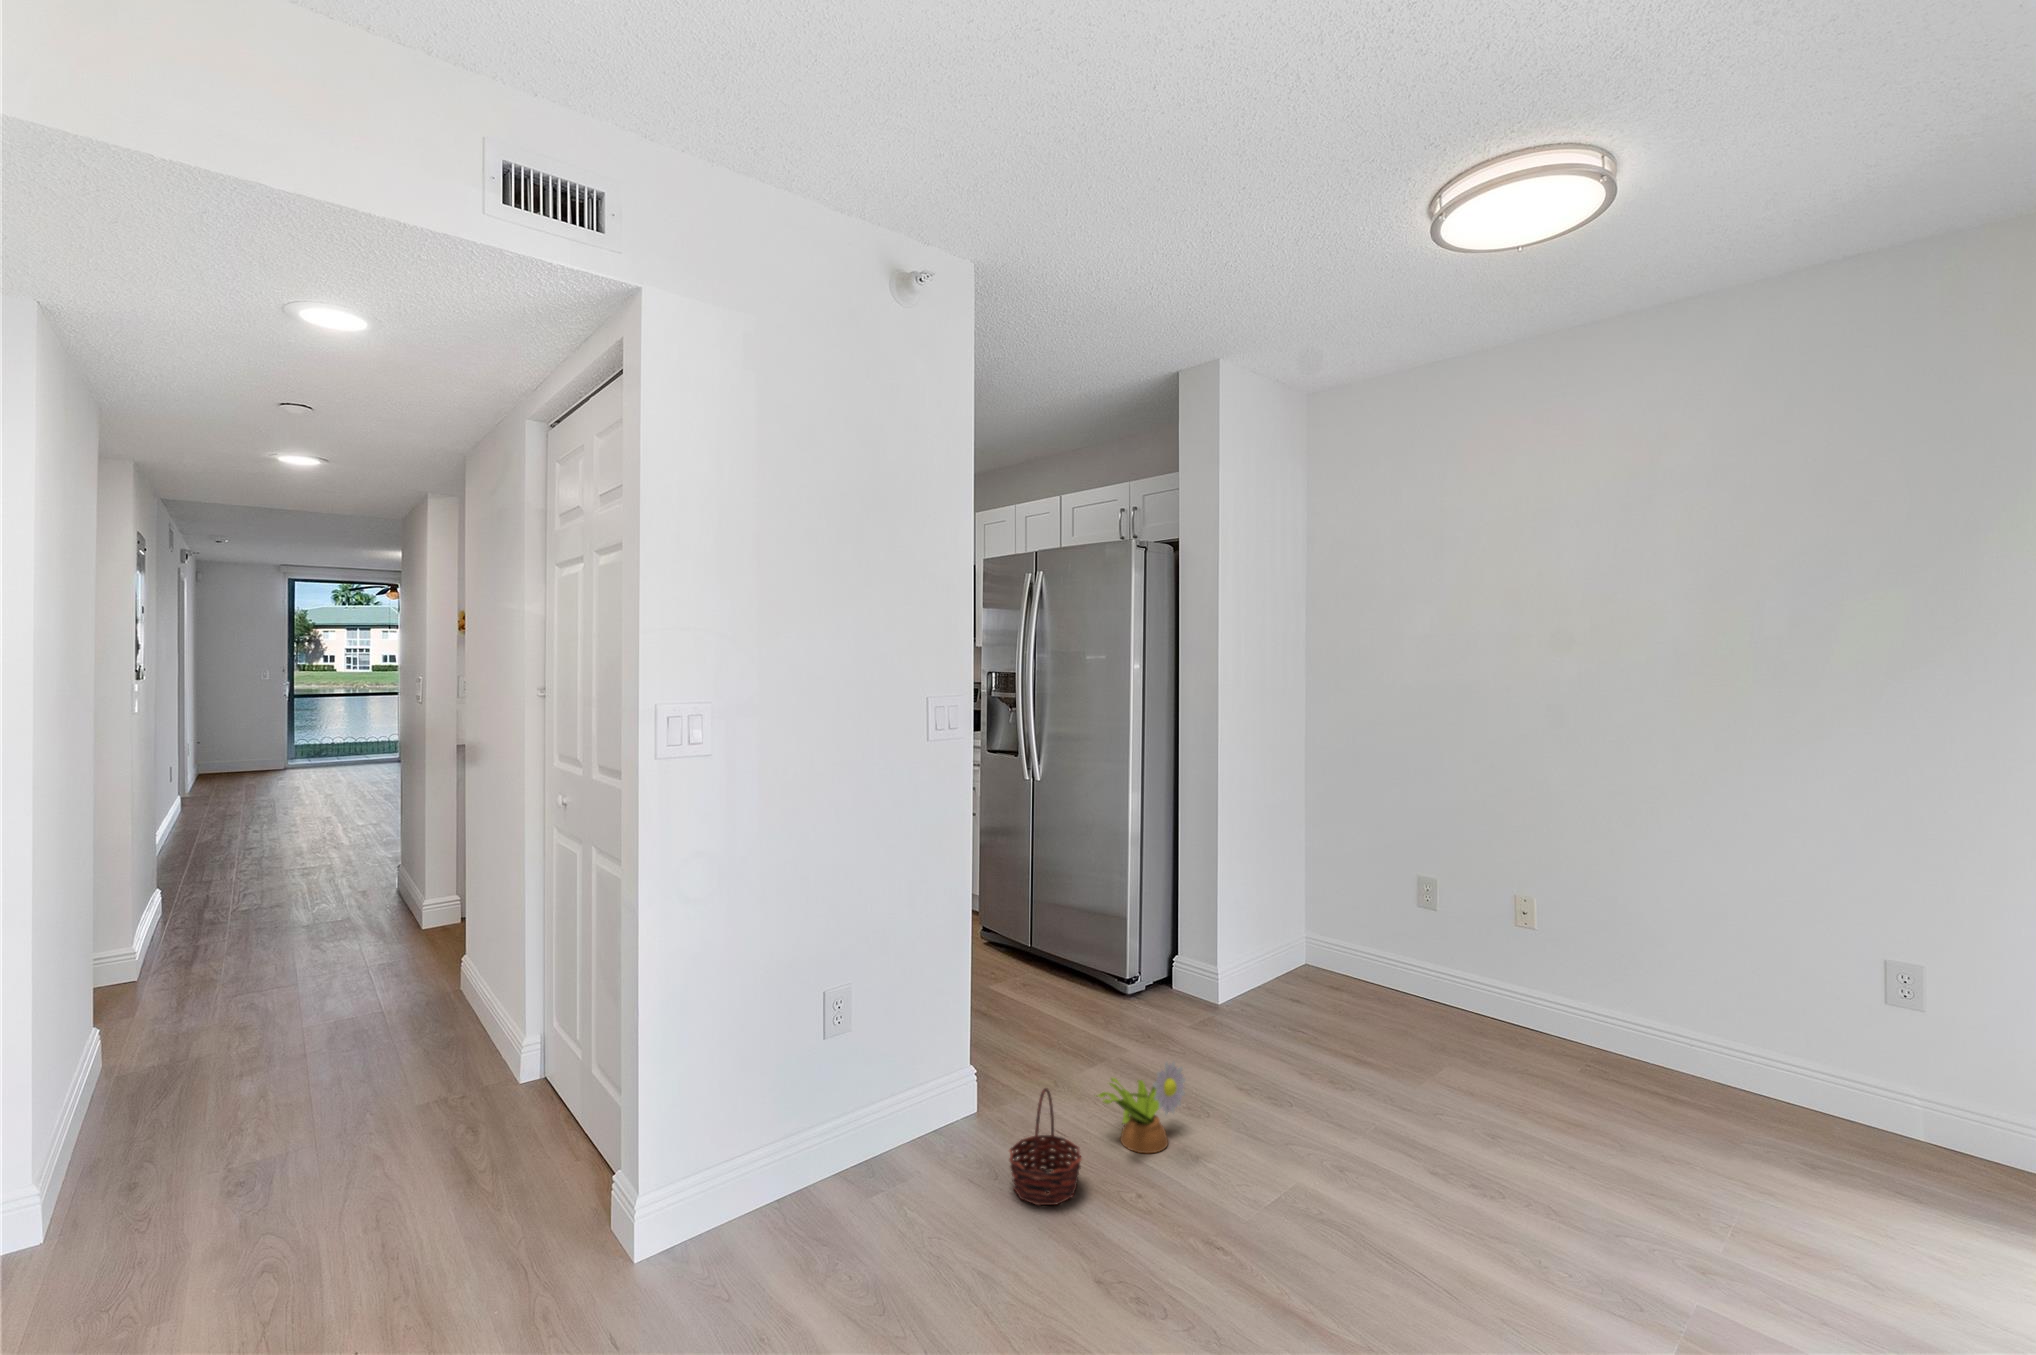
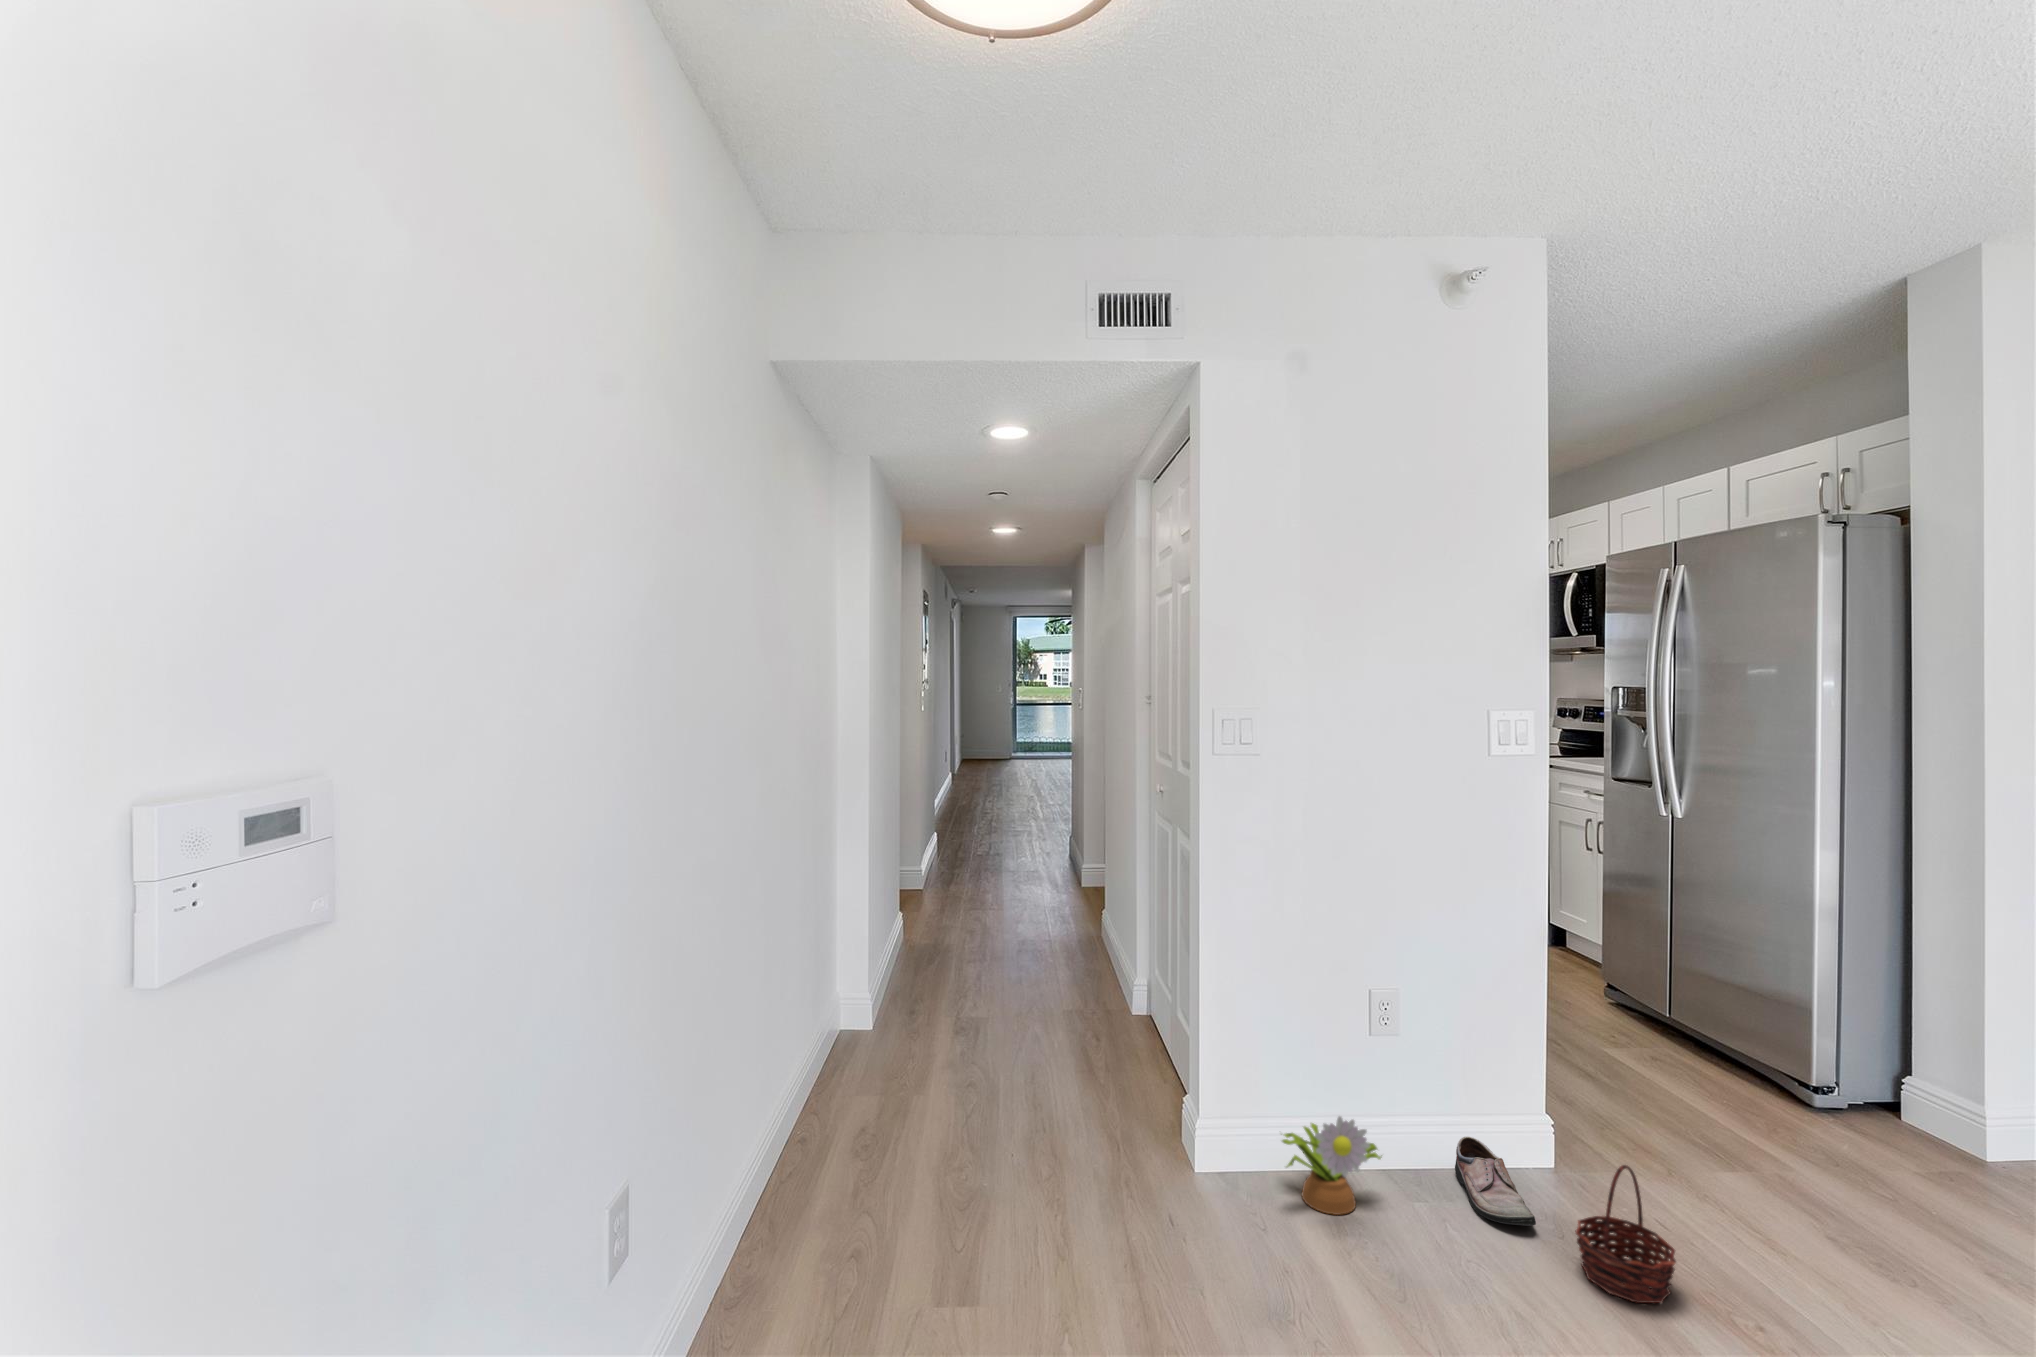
decorative plant: present [1096,1062,1185,1153] -> present [1282,1116,1381,1215]
shoe: none [899,1102,974,1176] -> present [1455,1137,1536,1226]

